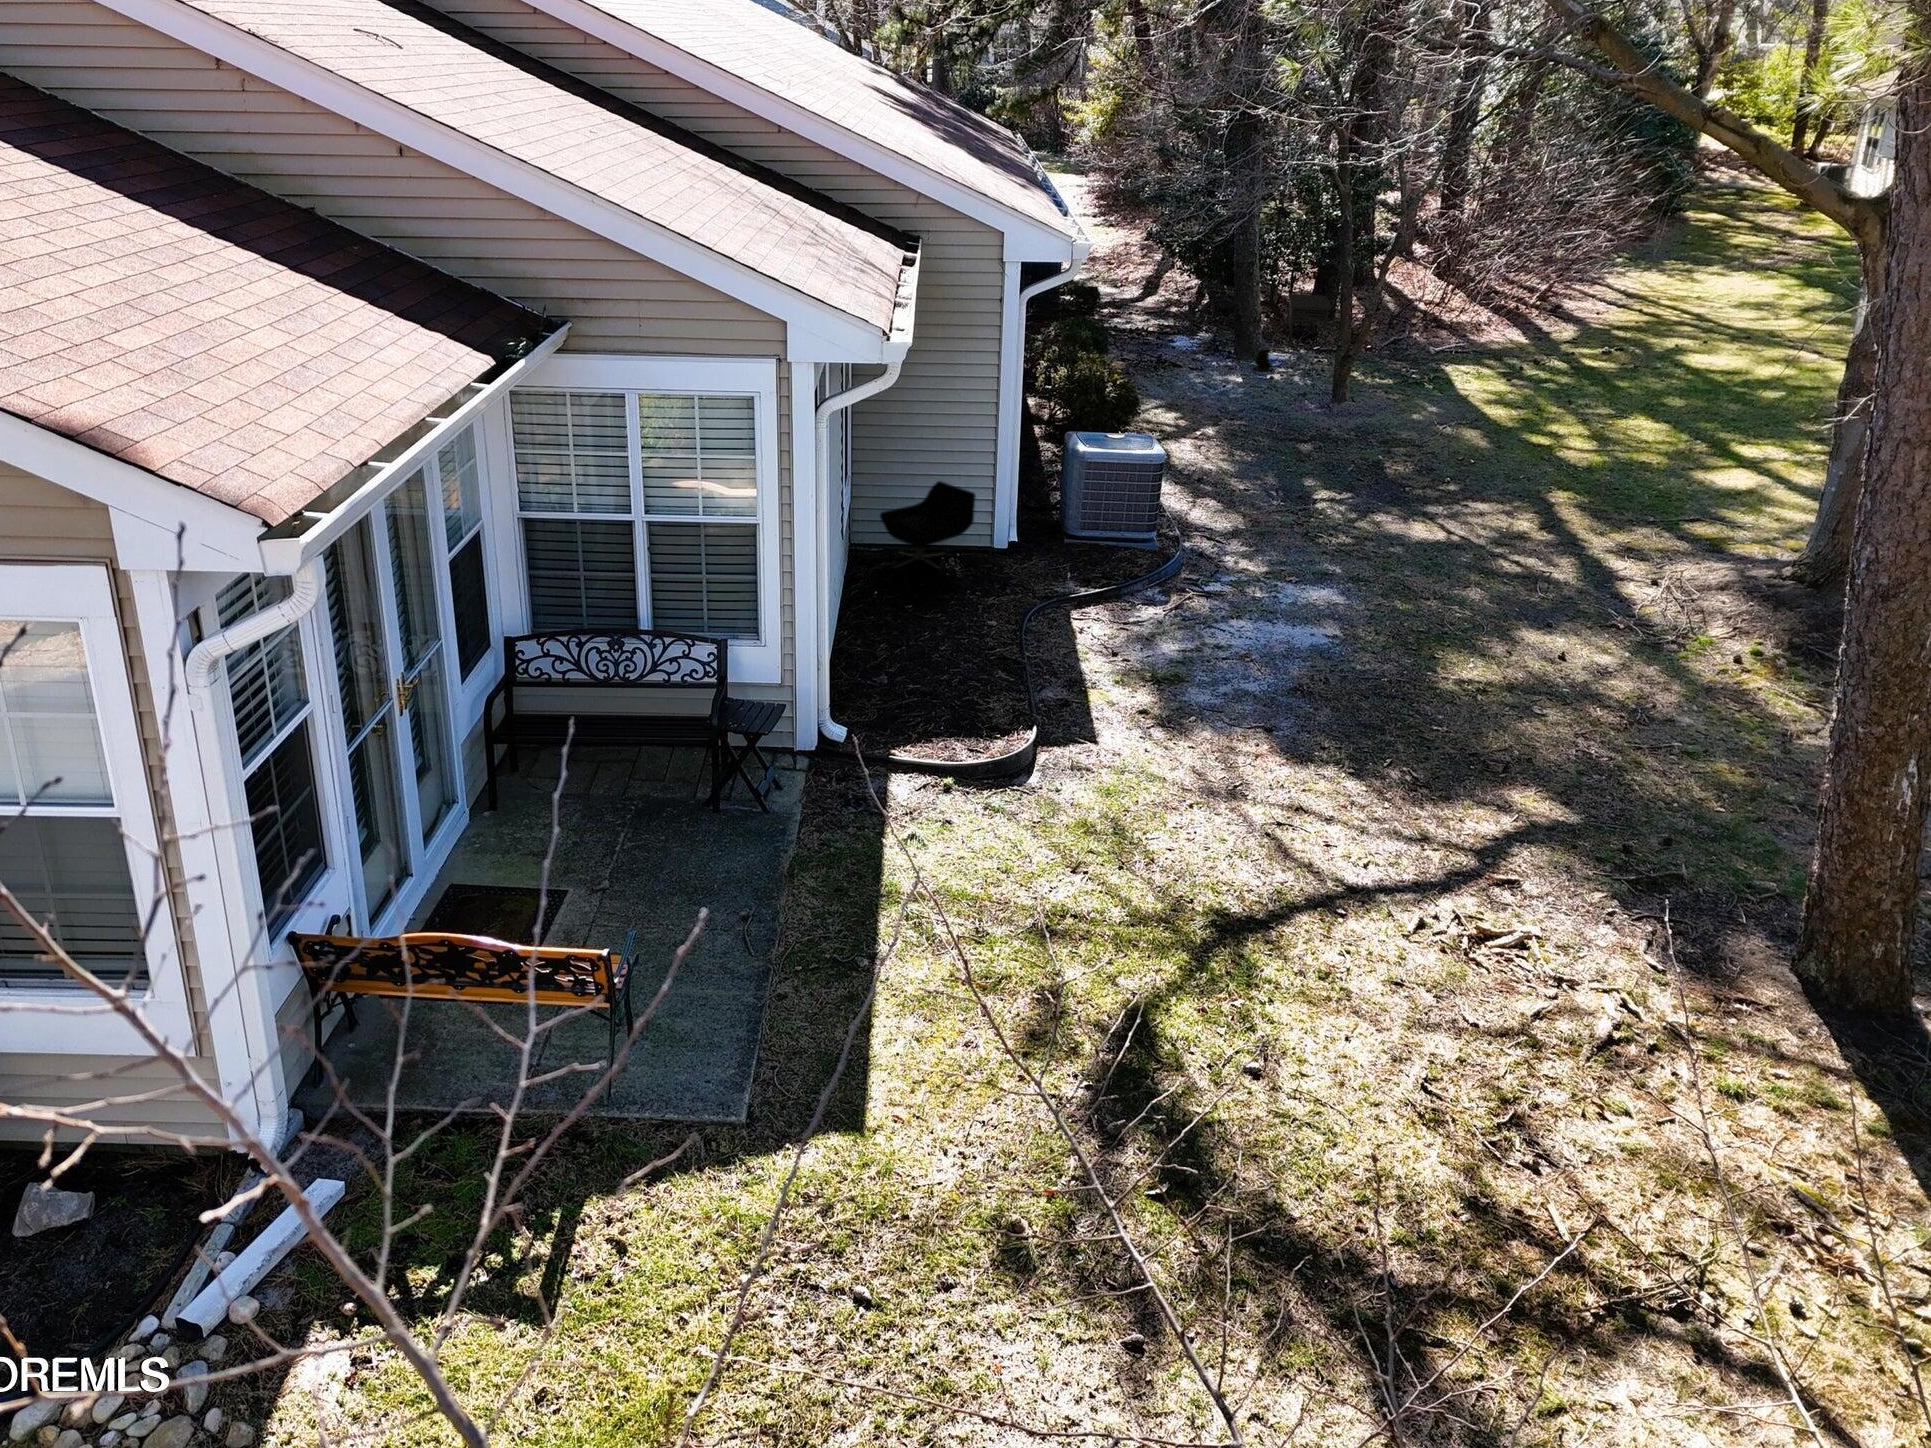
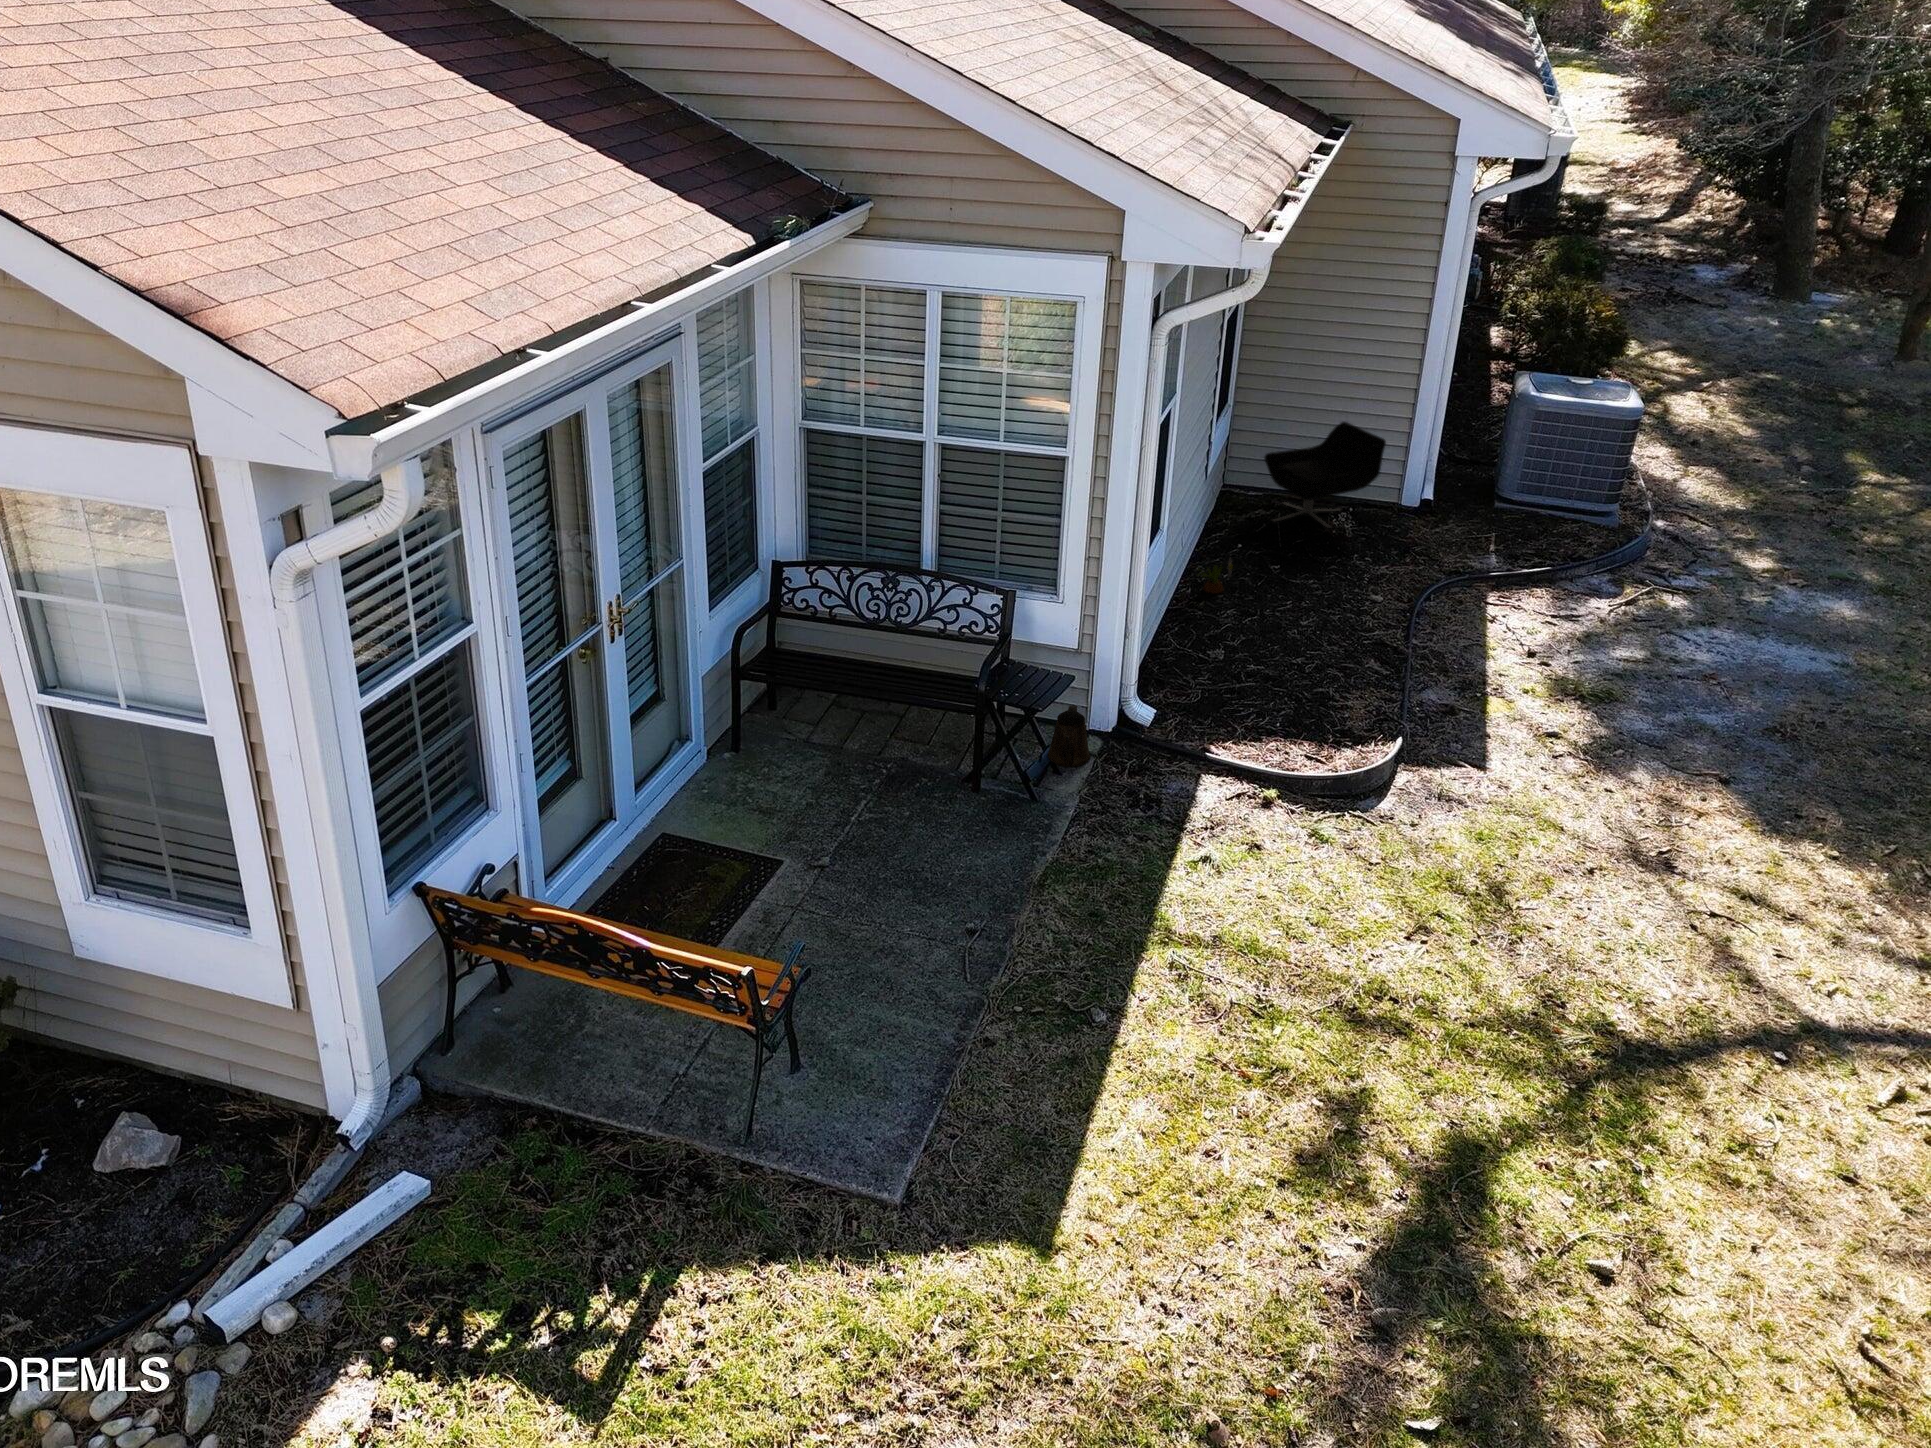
storage bench: present [1286,294,1331,338] -> none [1859,218,1925,280]
watering can: present [1252,350,1278,371] -> present [1048,705,1091,767]
decorative plant: none [845,598,875,630] -> present [1197,560,1232,593]

